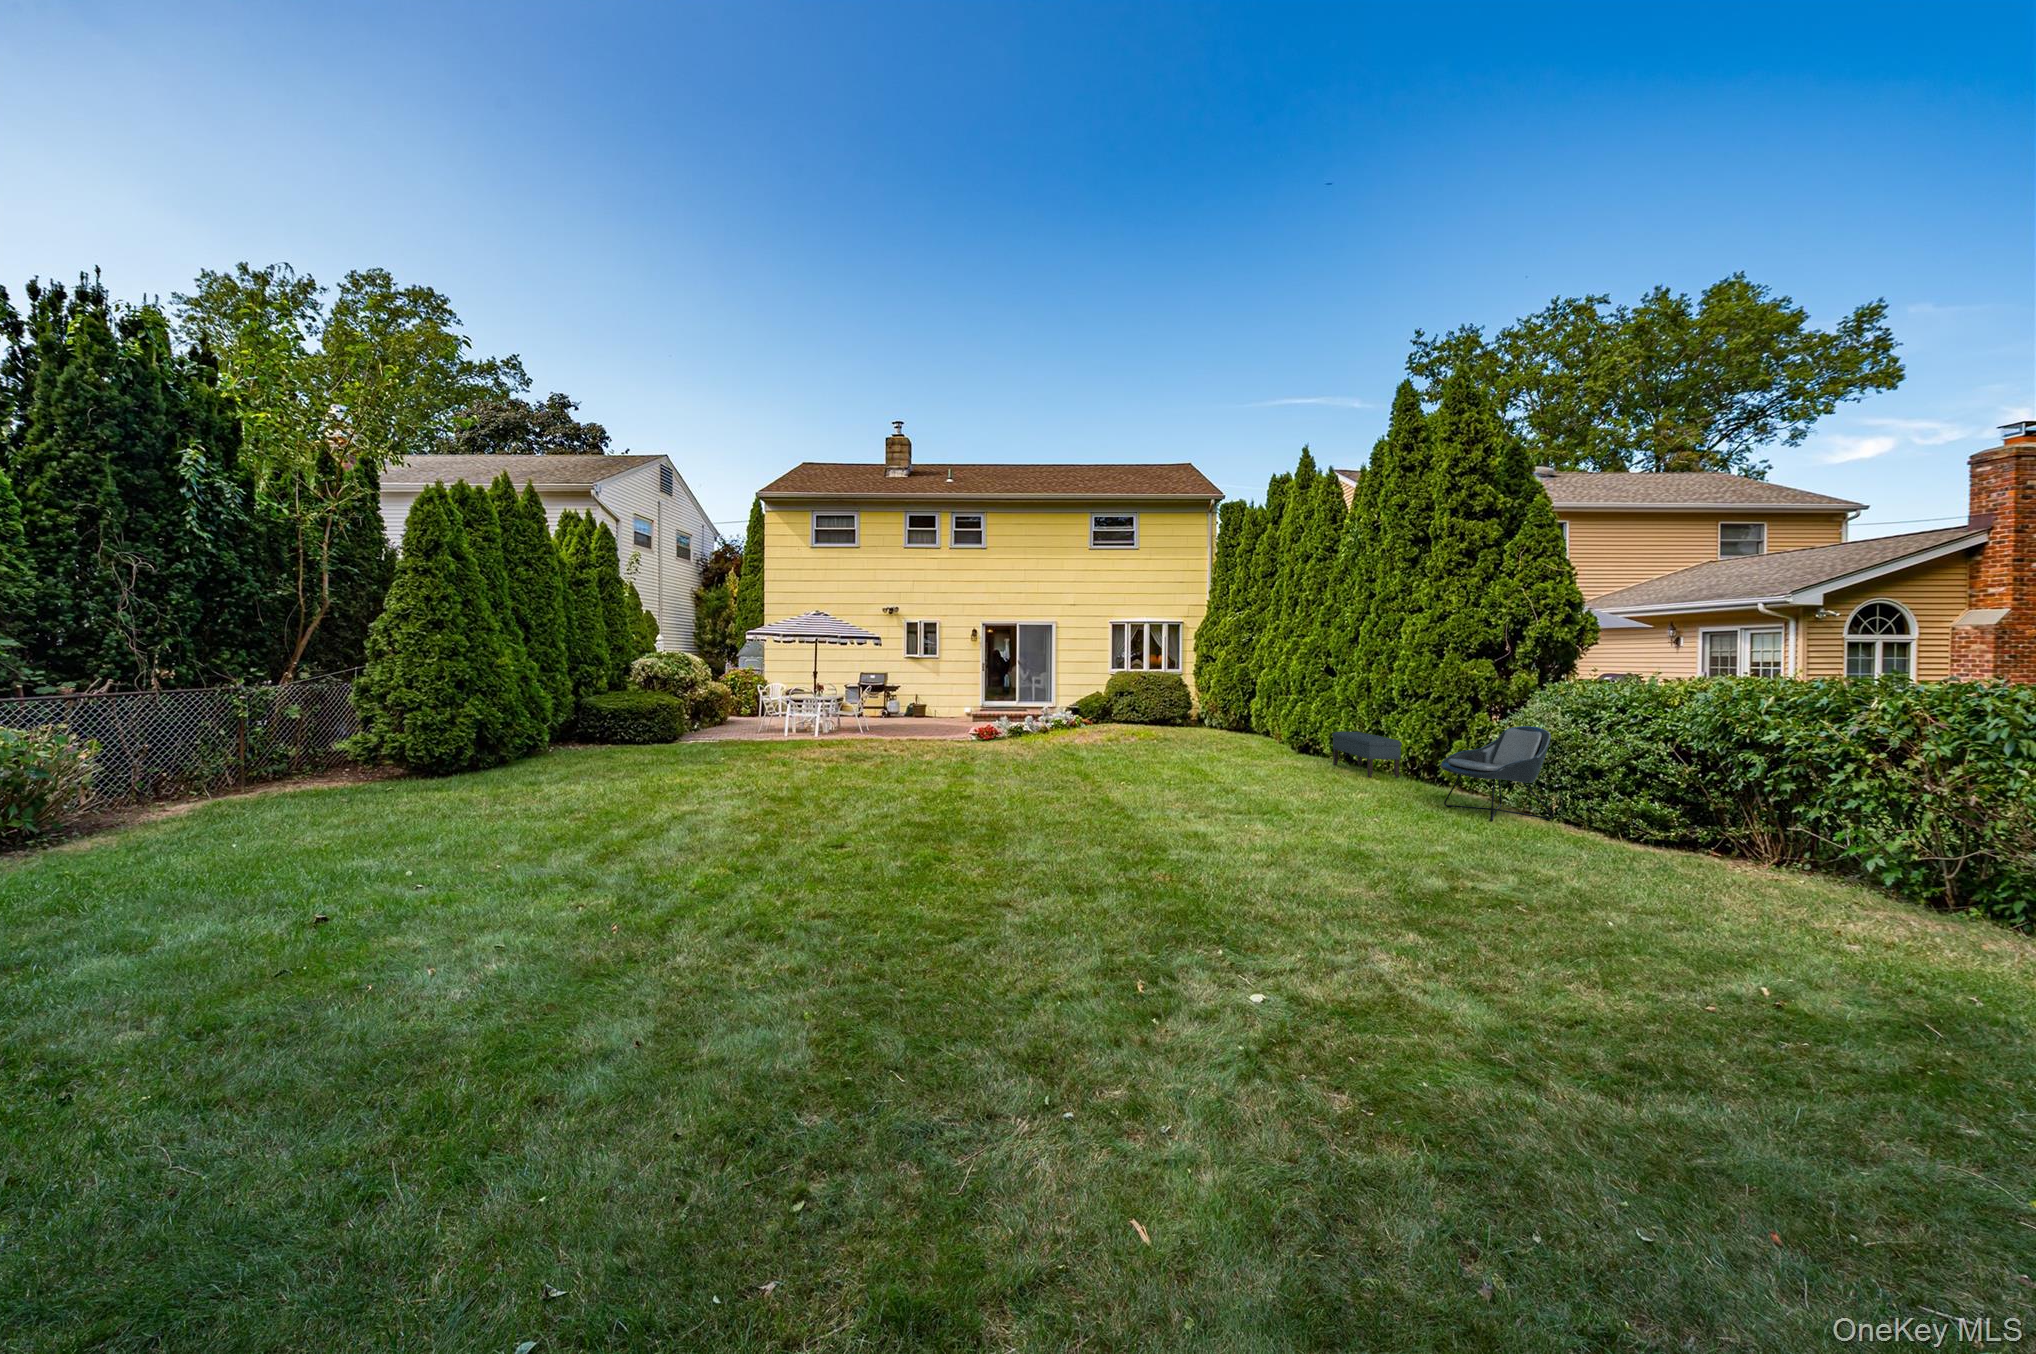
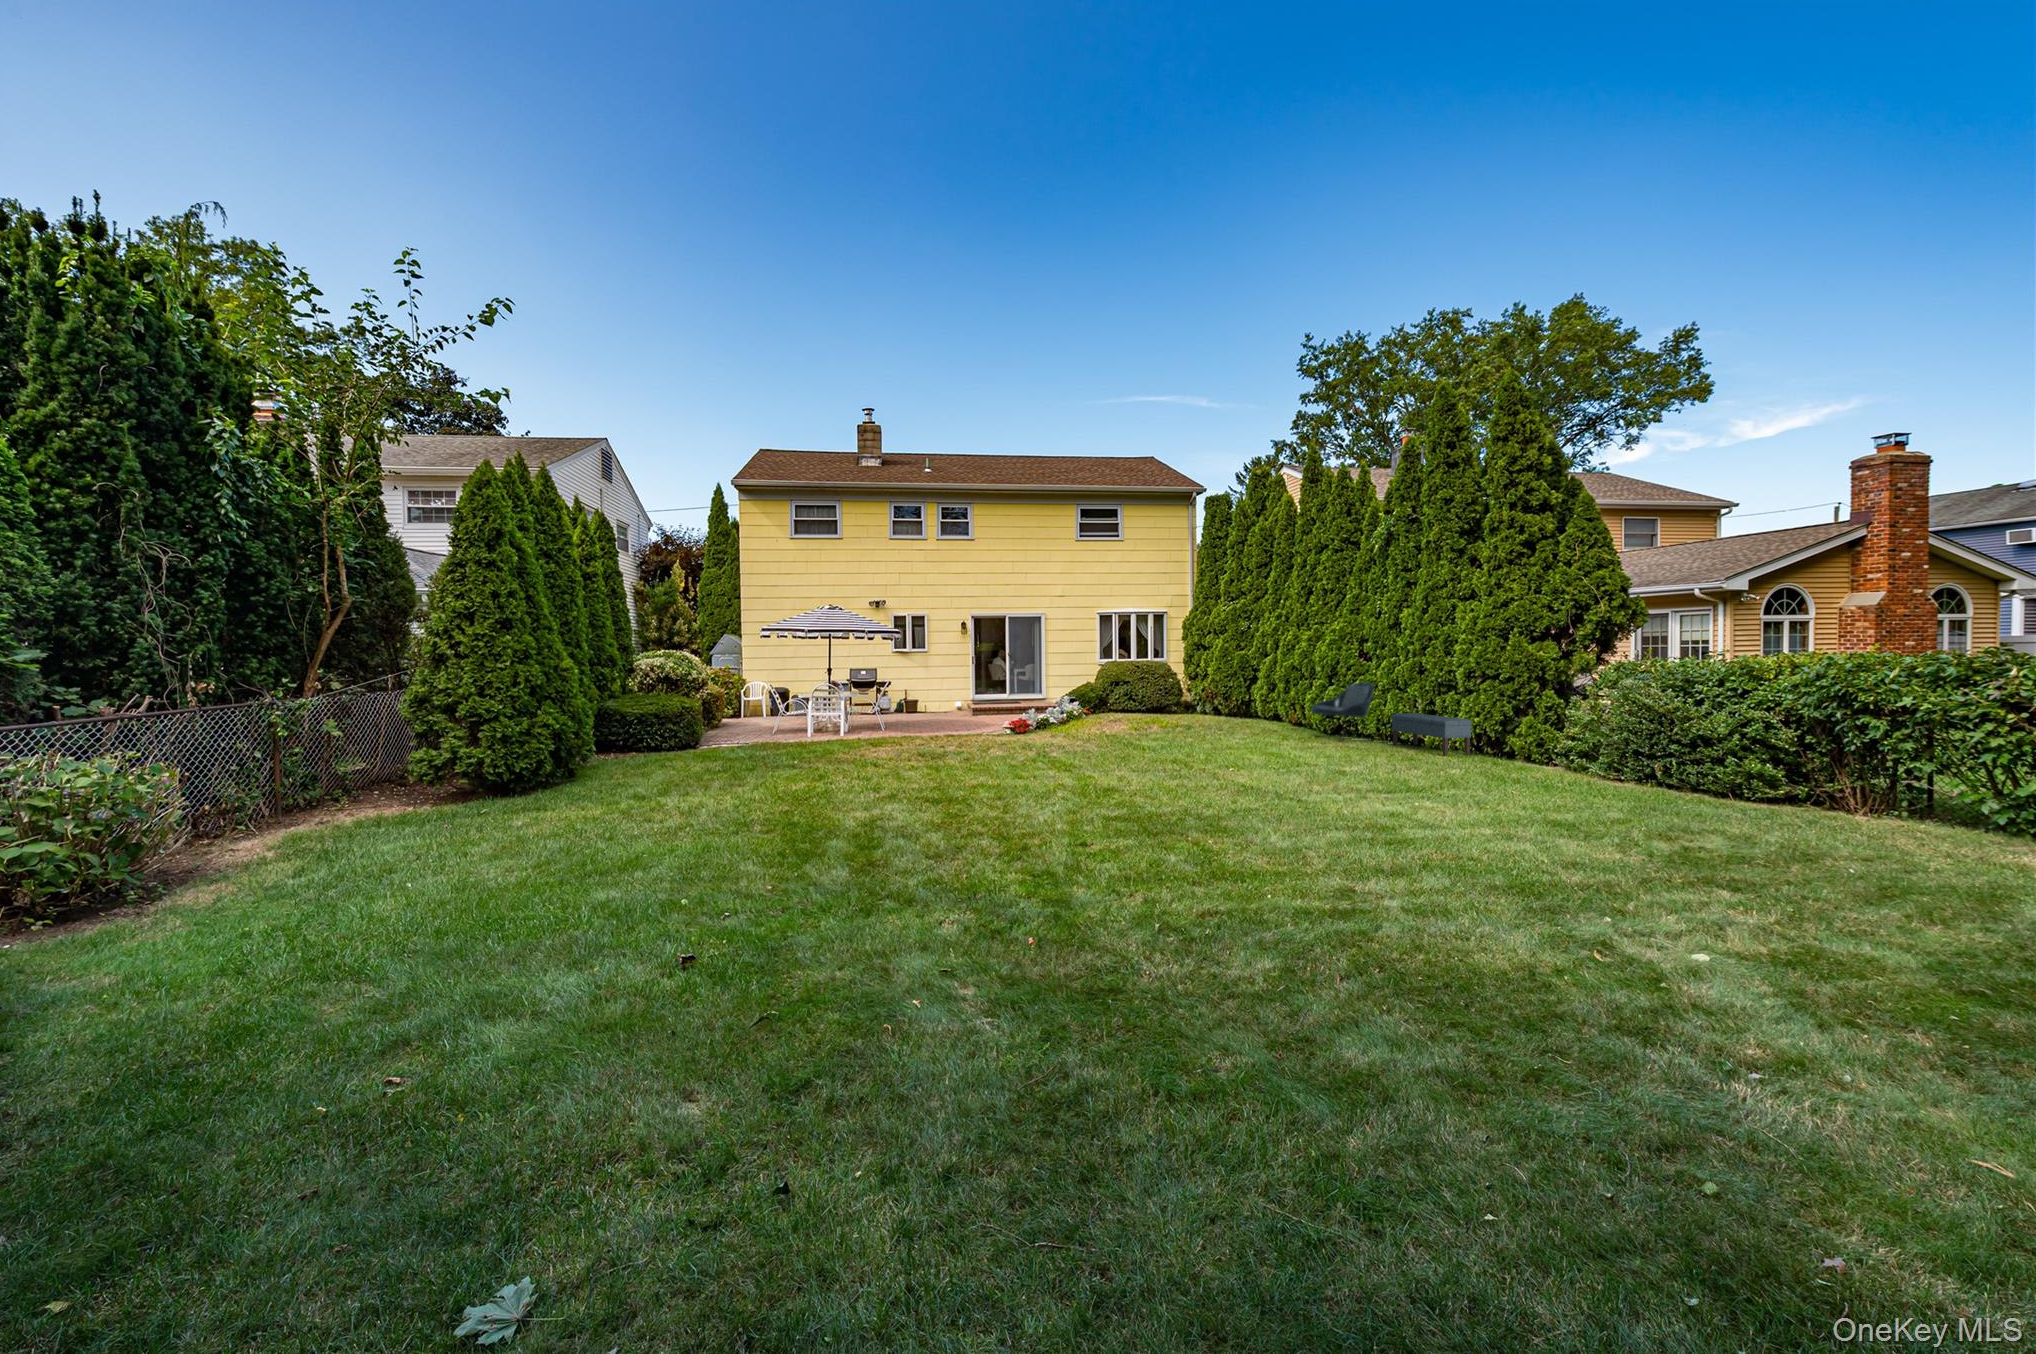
lounge chair: present [1440,726,1554,821] -> present [1311,683,1376,740]

